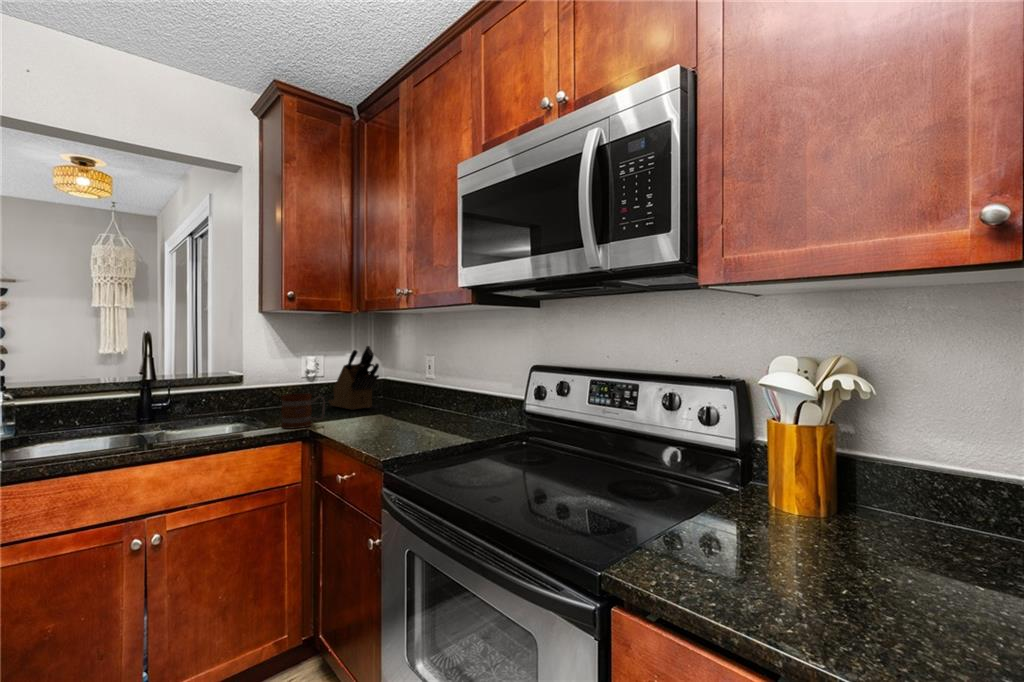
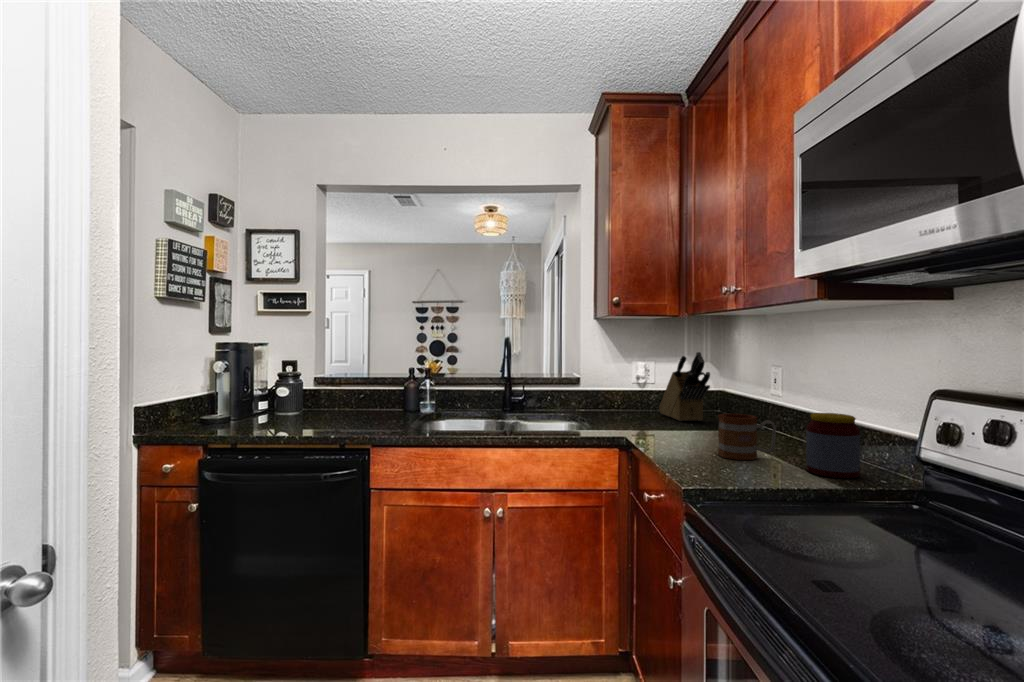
jar: none [467,387,501,435] -> present [806,413,860,478]
mug: present [281,394,325,429] -> present [718,414,776,460]

